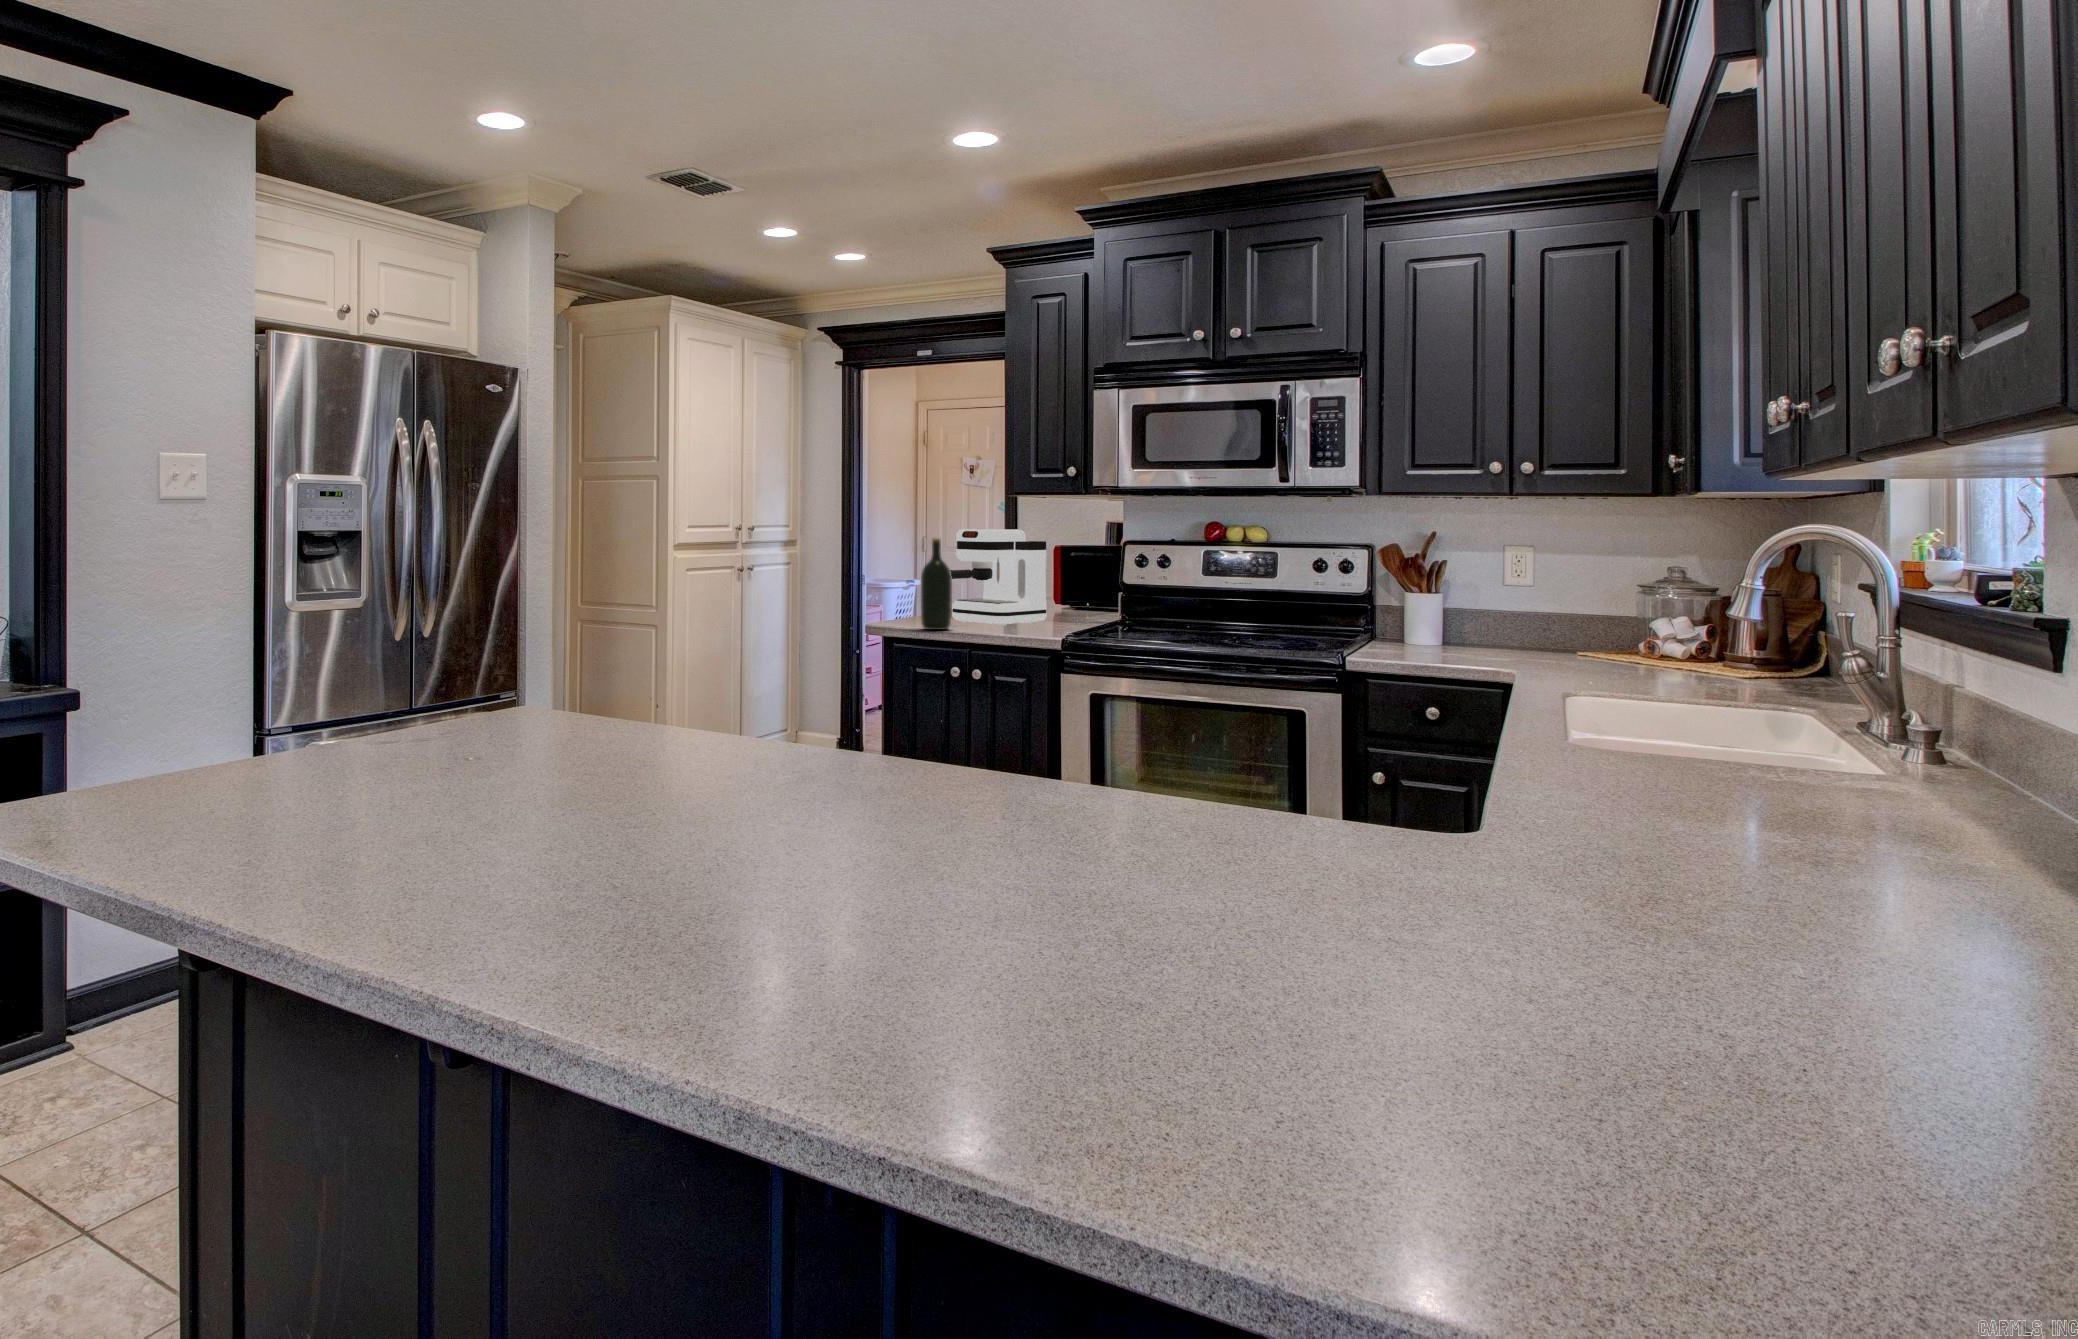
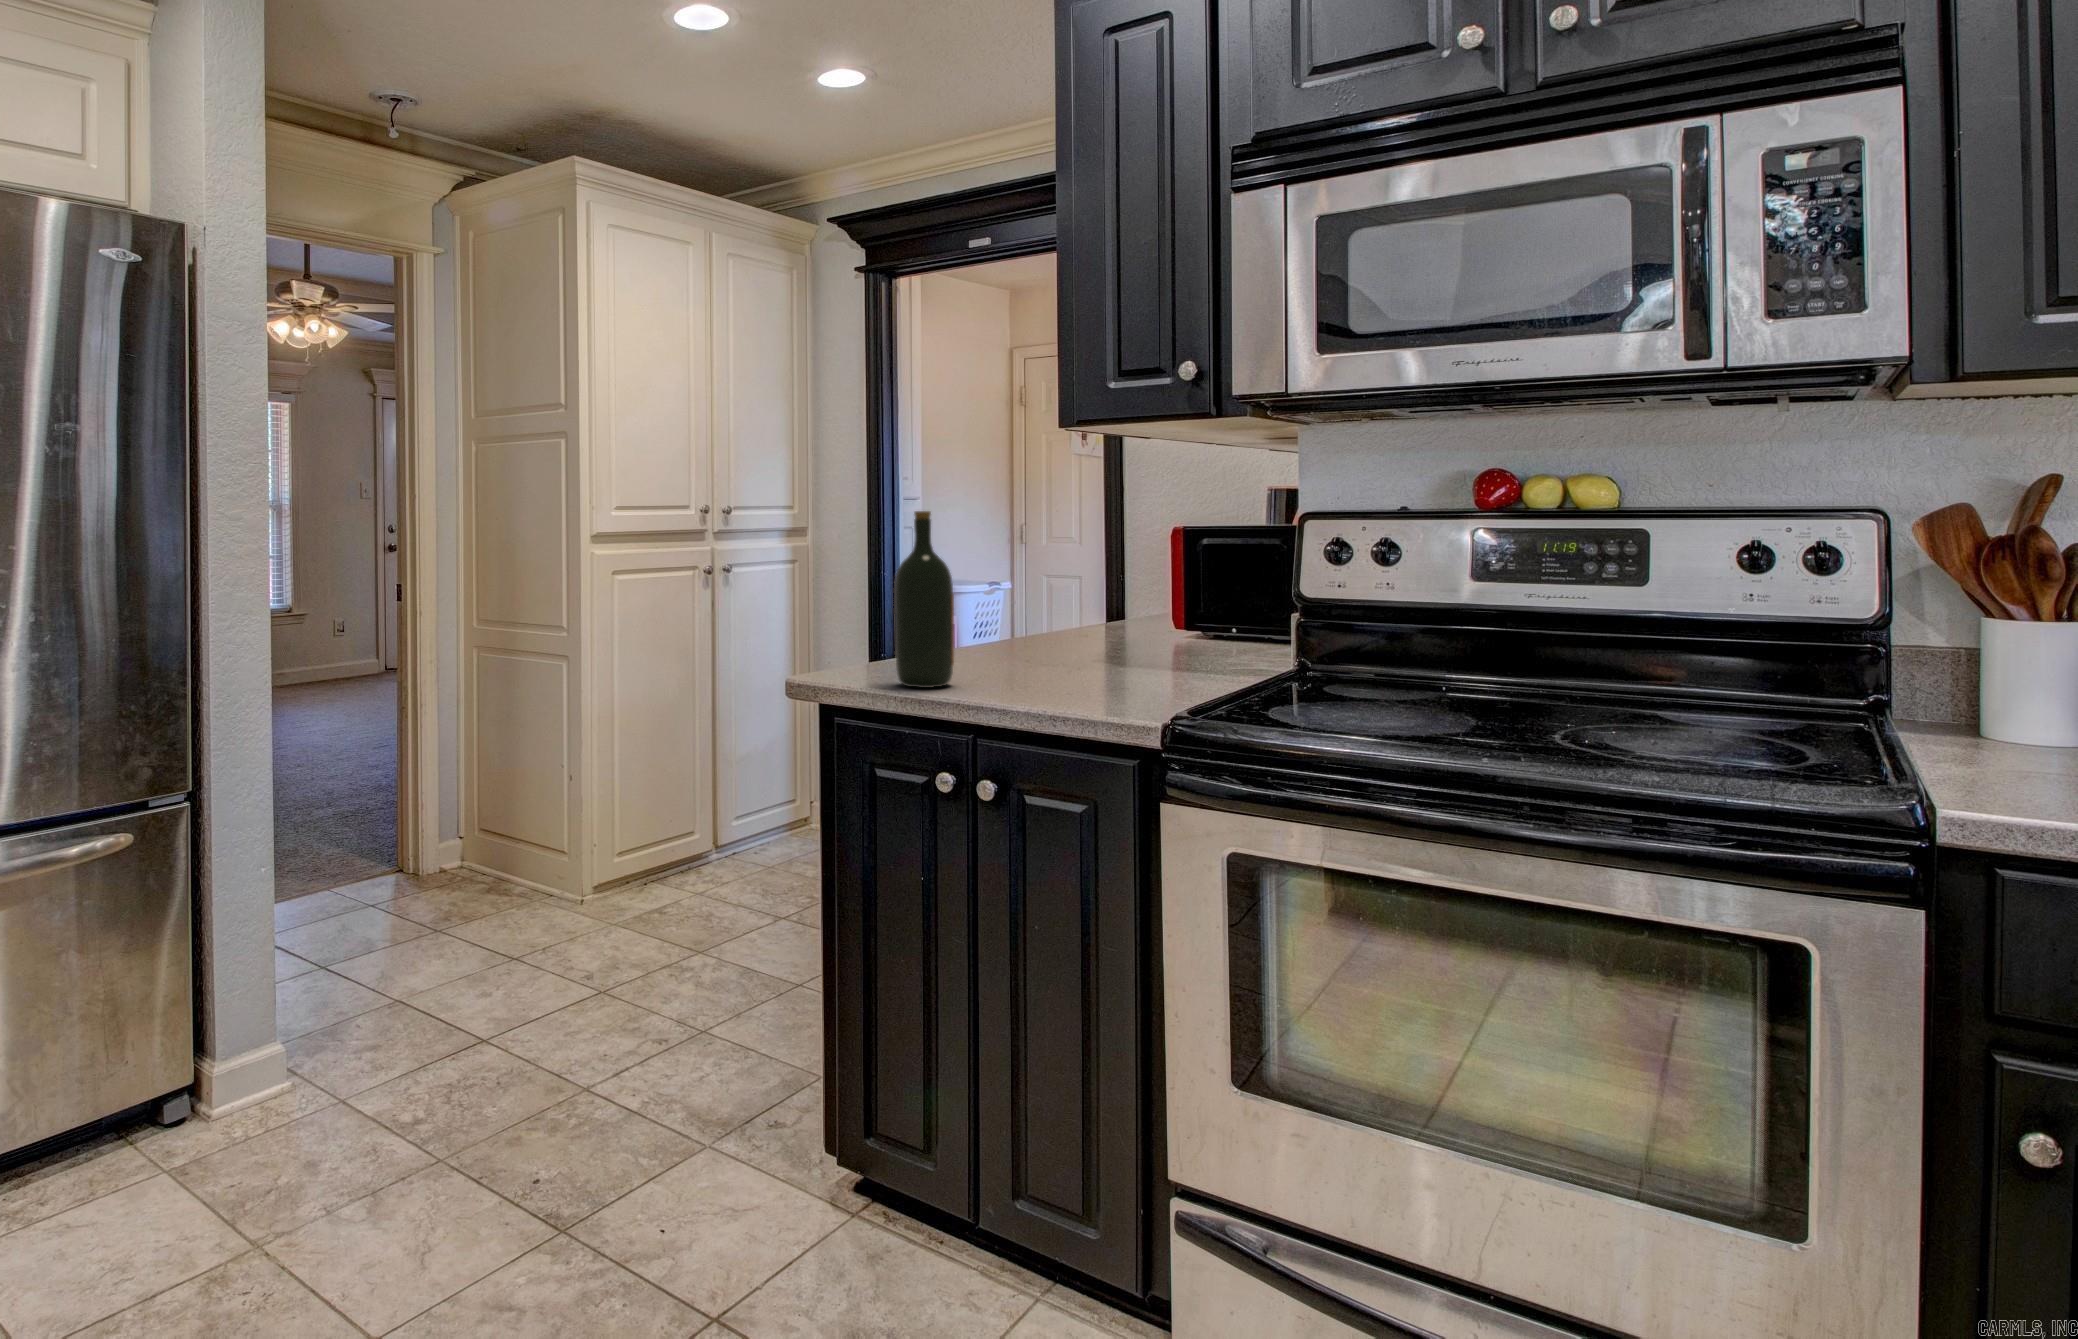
coffee maker: present [950,529,1047,626] -> none [955,495,1150,676]

